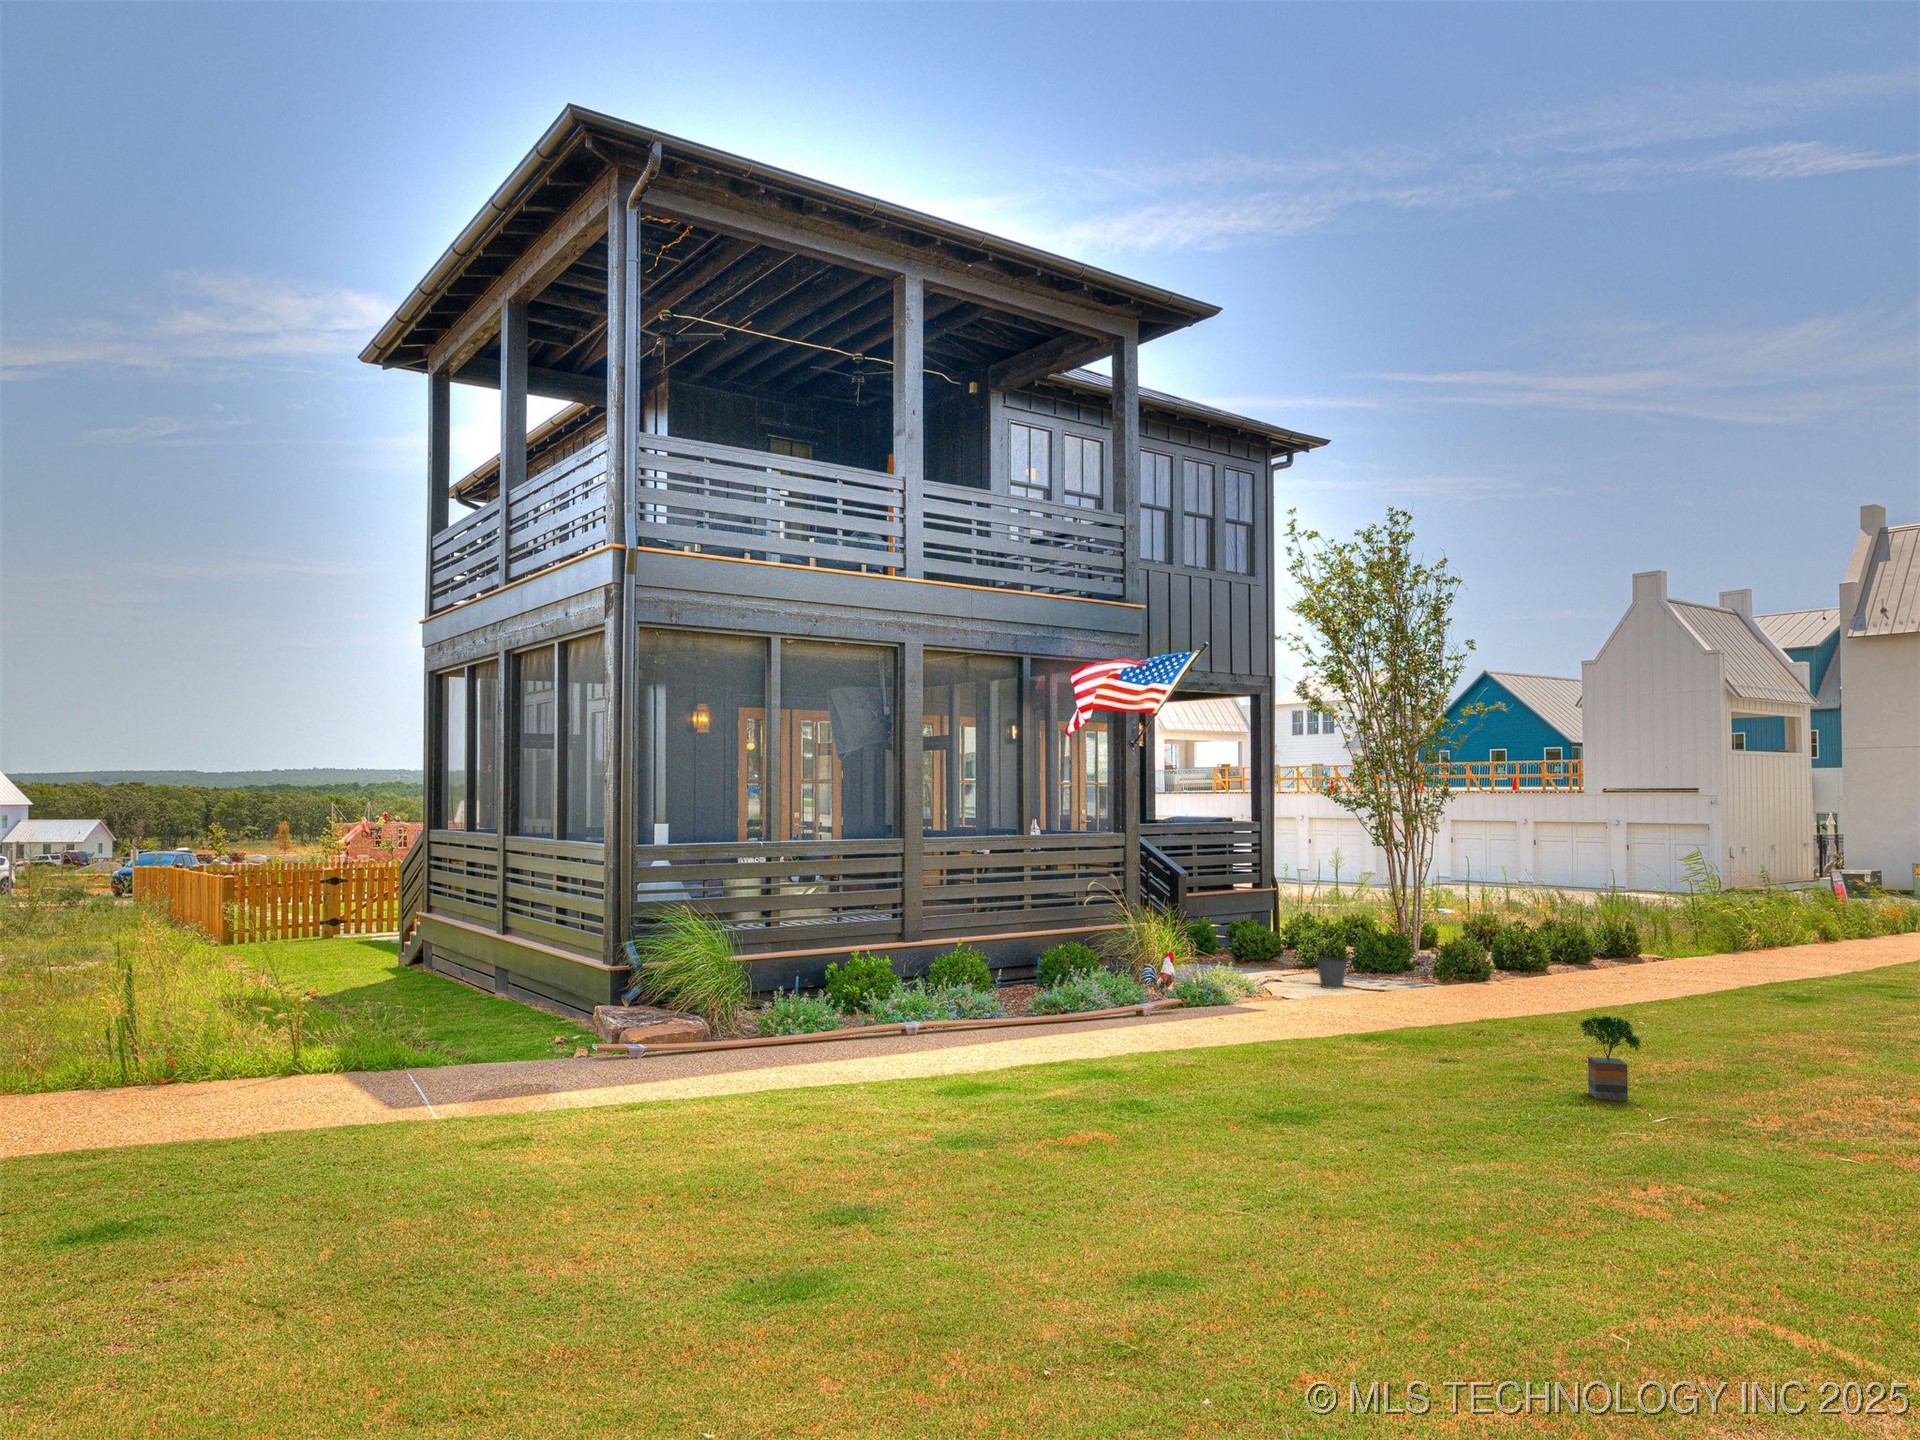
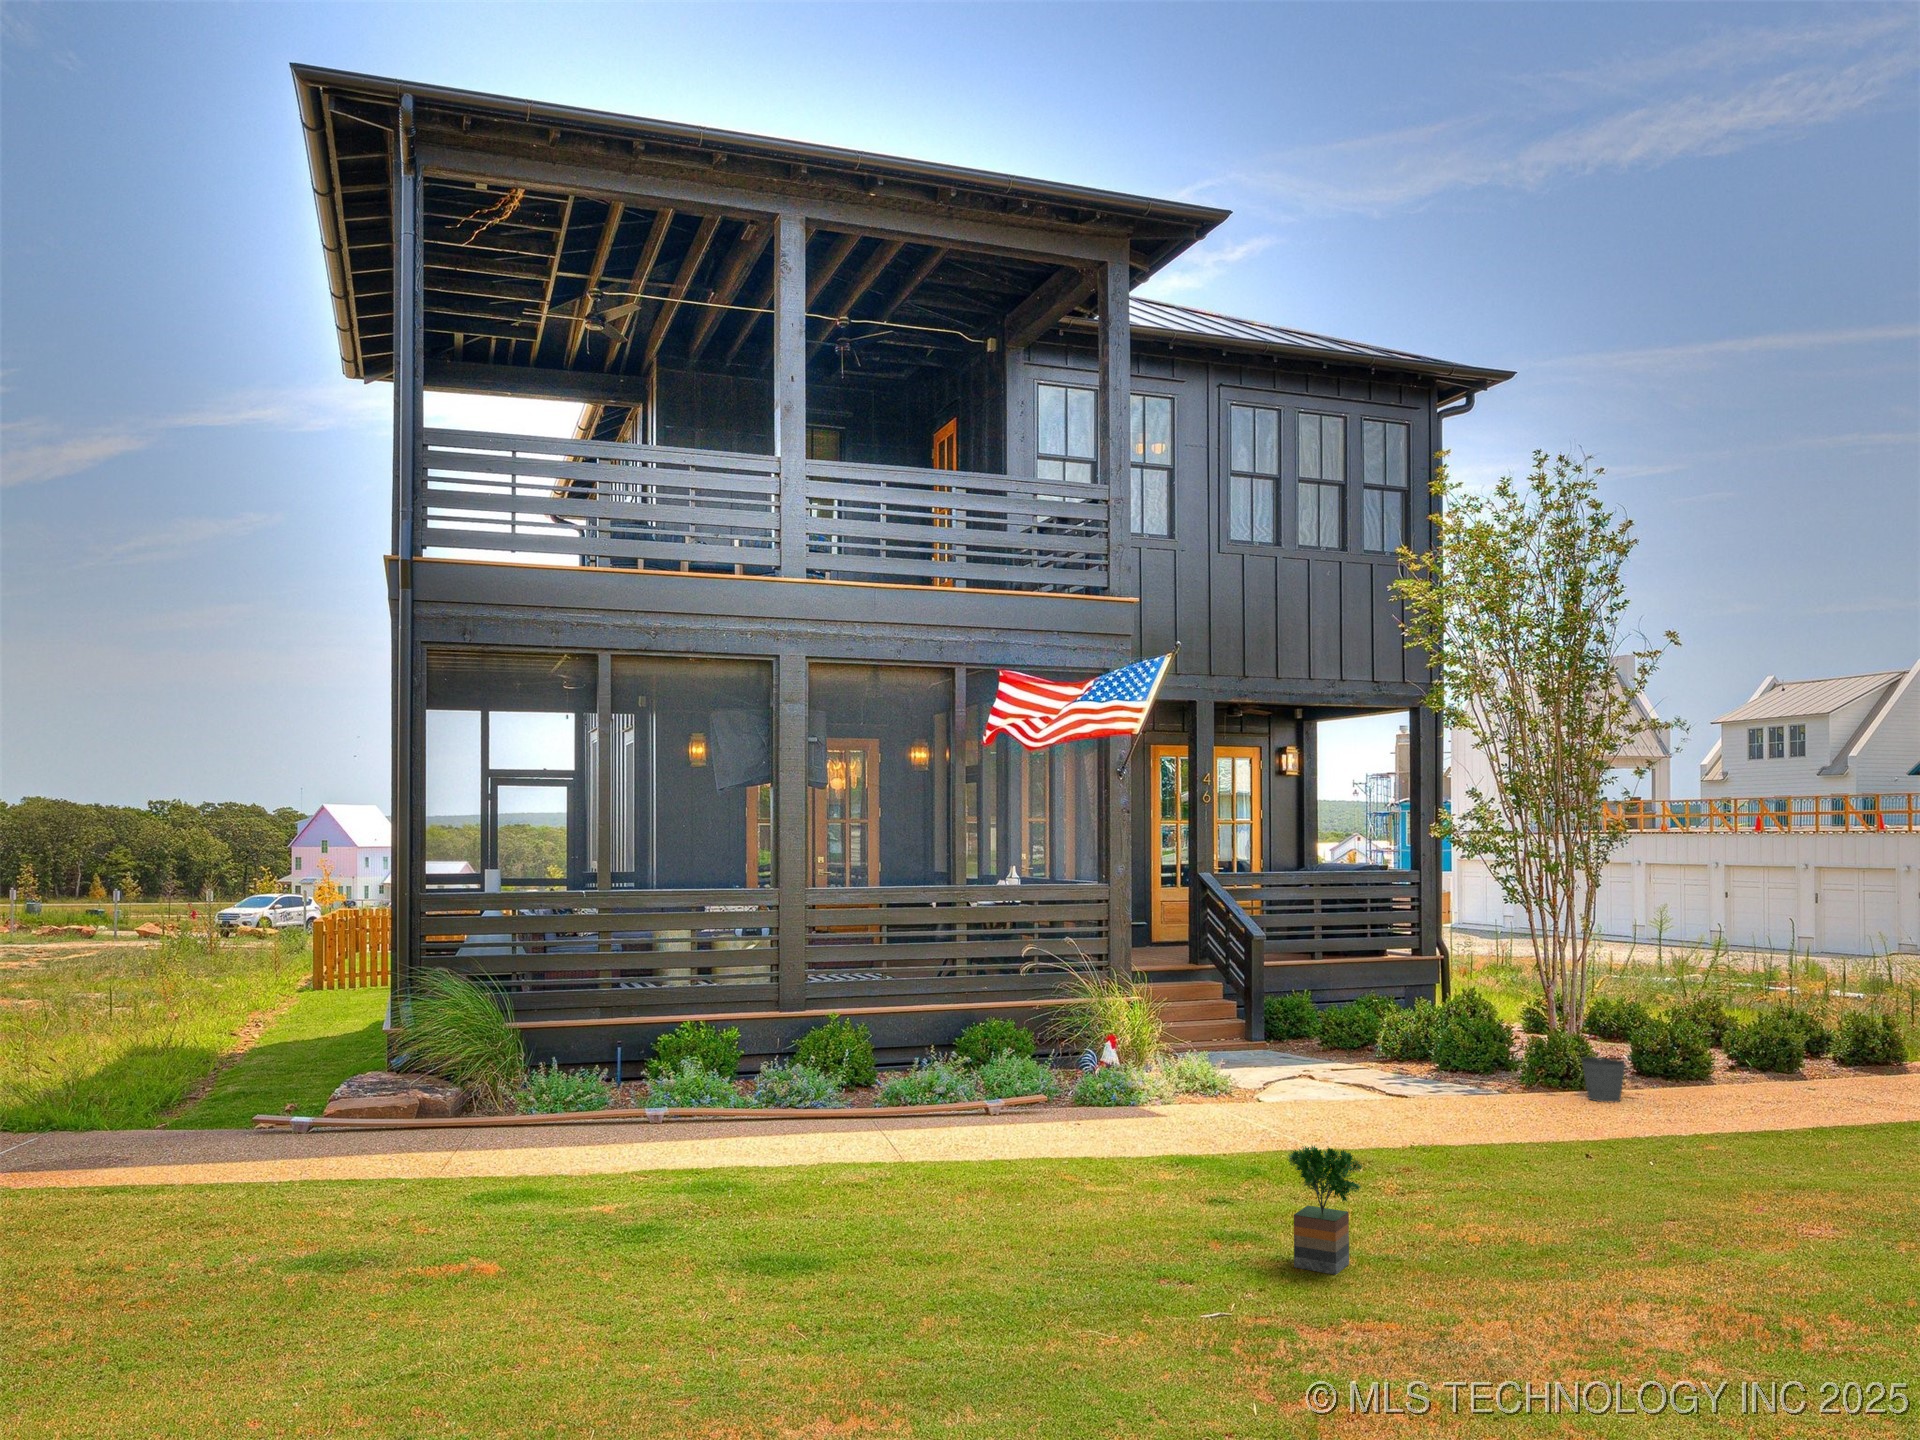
bucket: present [1317,957,1347,989] -> present [1581,1057,1625,1102]

